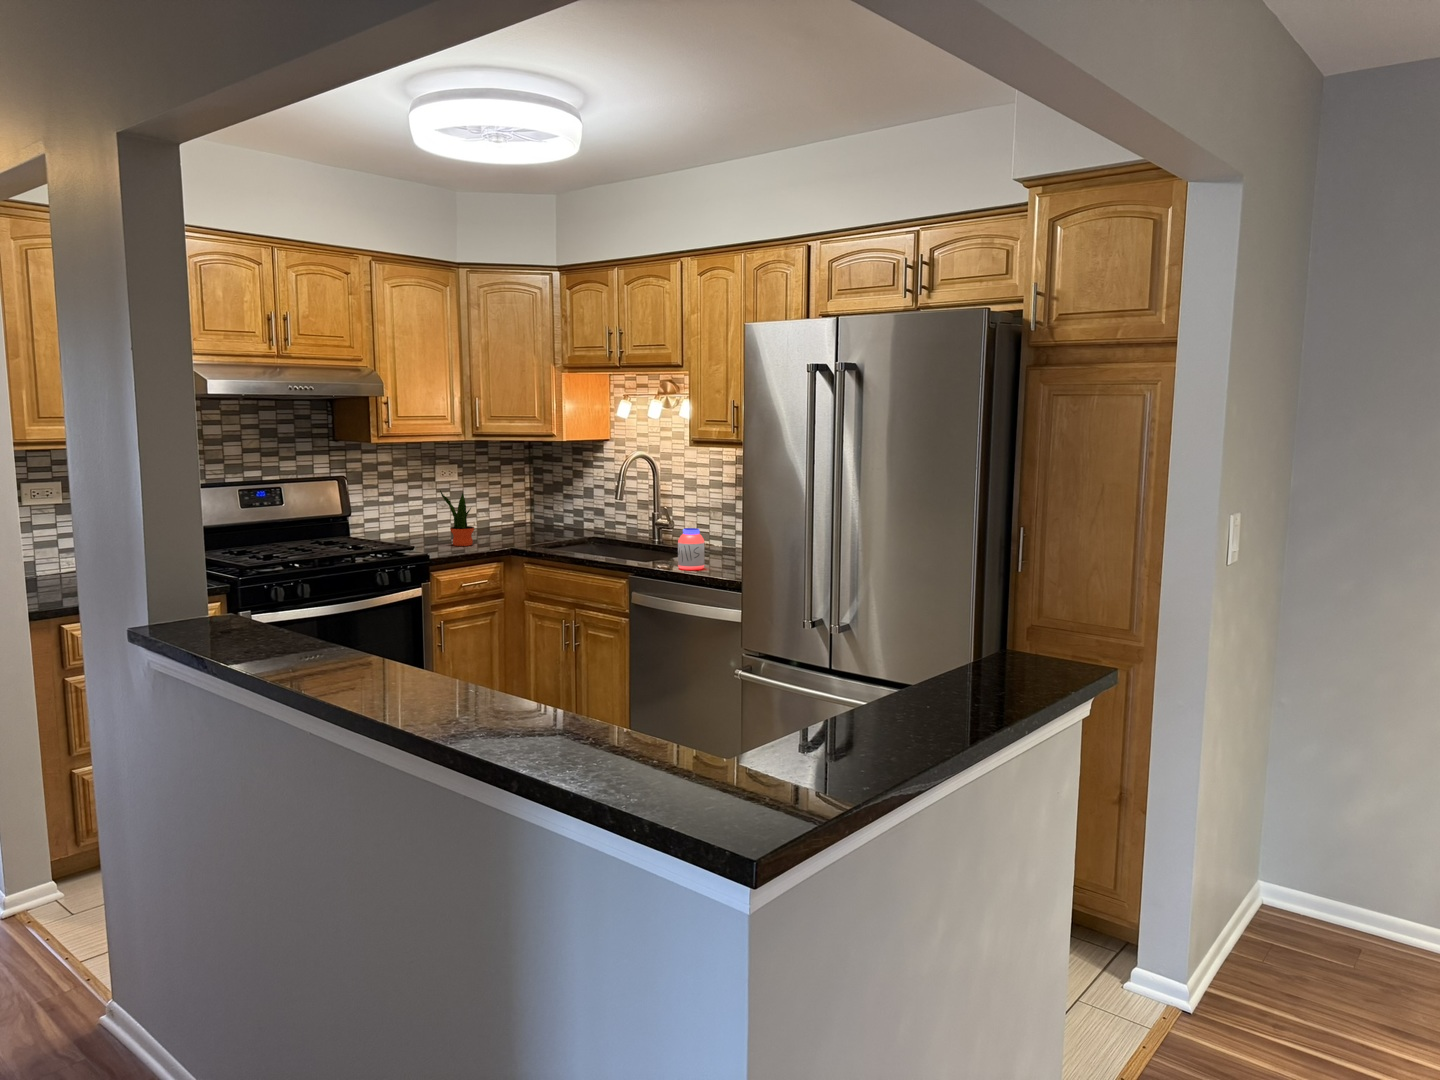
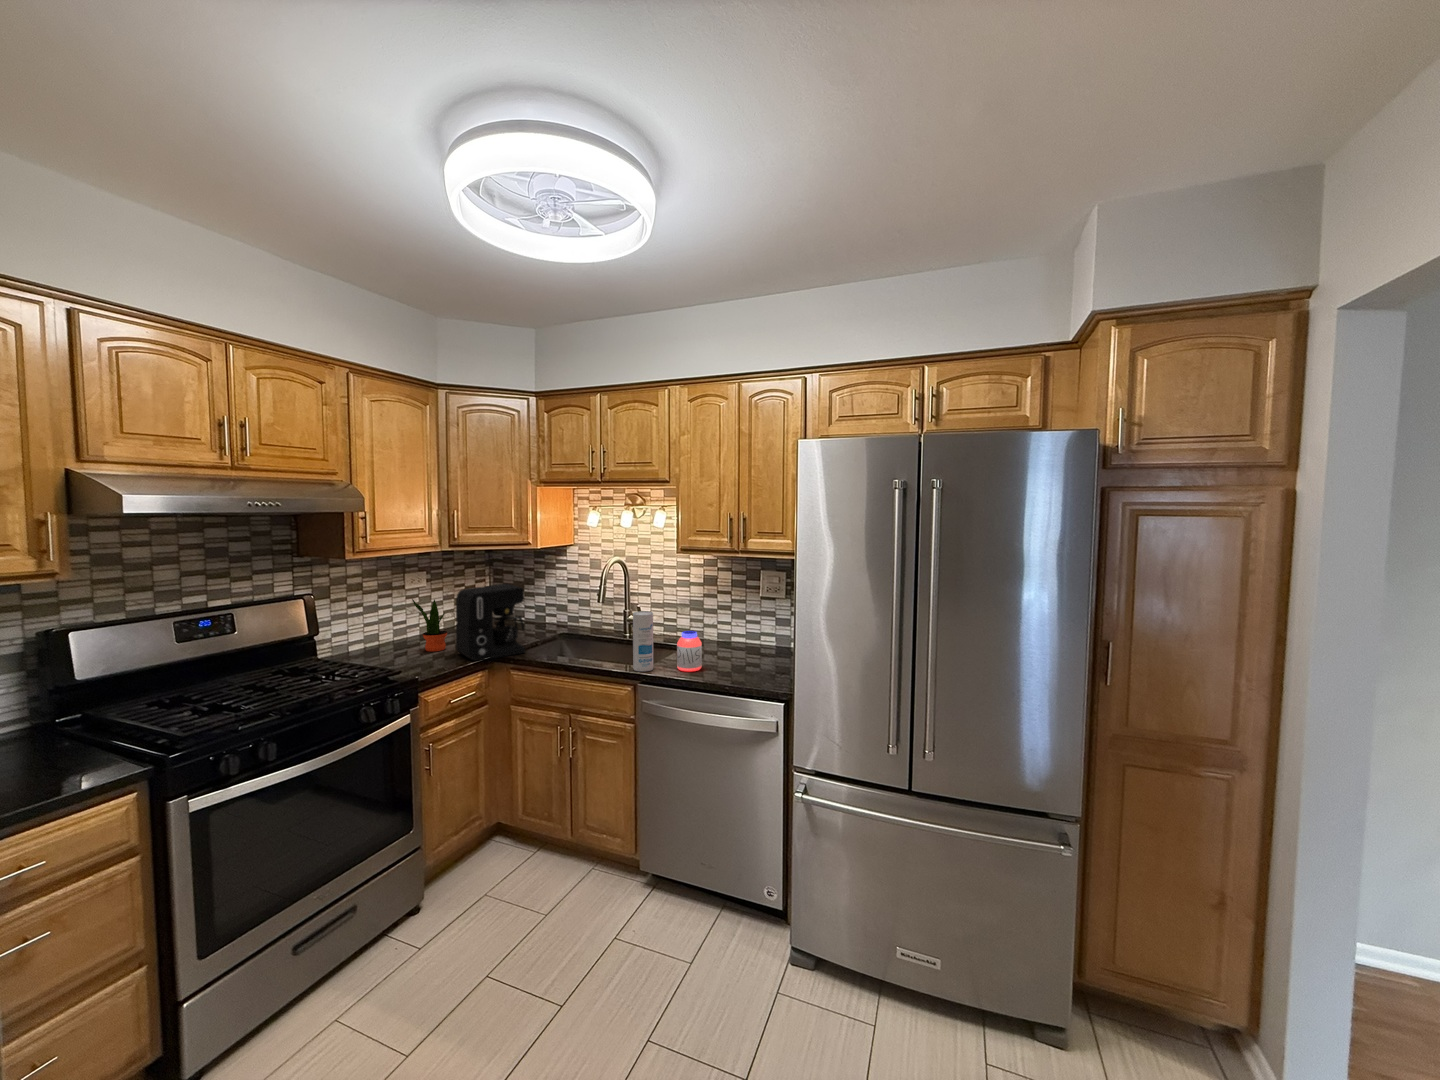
coffee maker: none [478,478,547,553] -> present [456,584,525,661]
canister: none [634,505,655,567] -> present [633,611,653,671]

